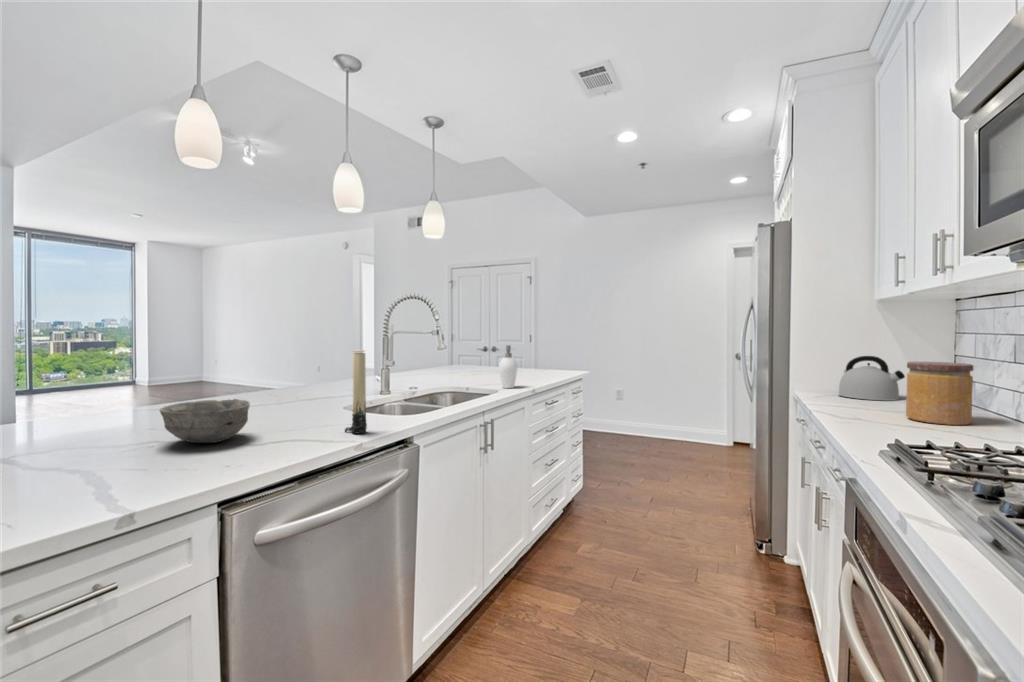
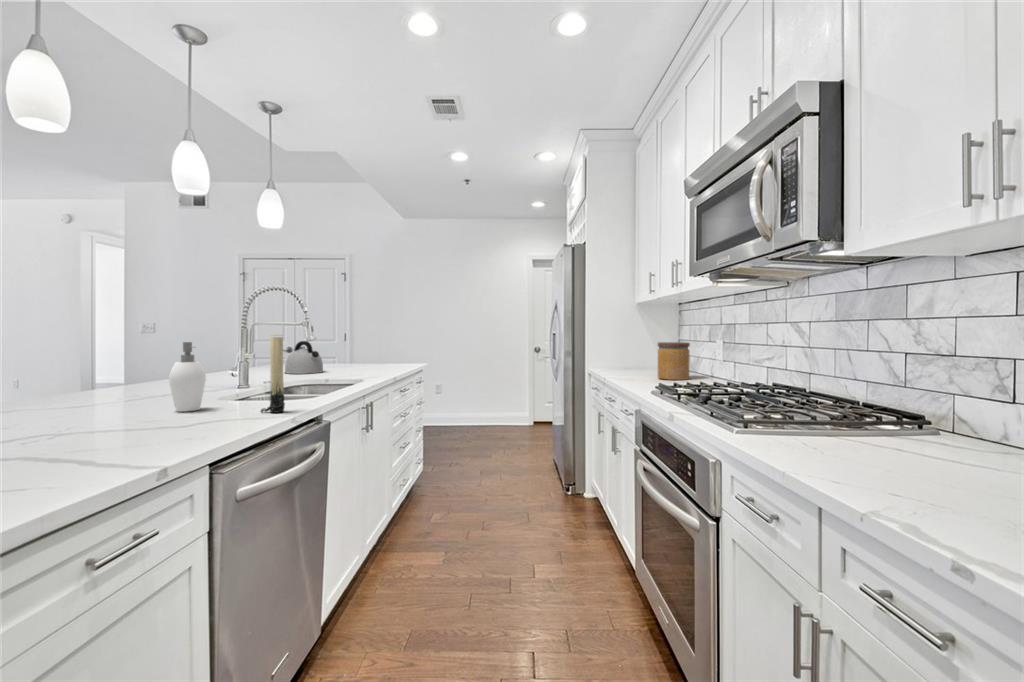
soap dispenser: present [499,345,517,388] -> present [169,342,206,412]
kettle: present [838,356,905,401] -> present [285,341,323,374]
bowl: present [160,399,250,443] -> none [59,386,164,430]

